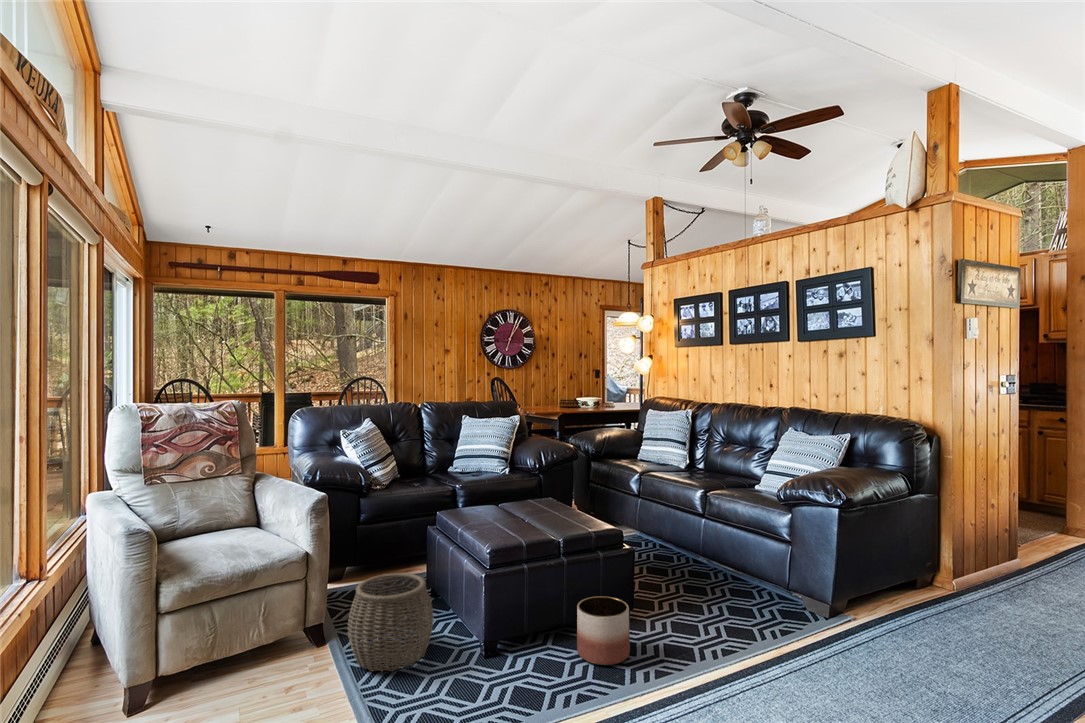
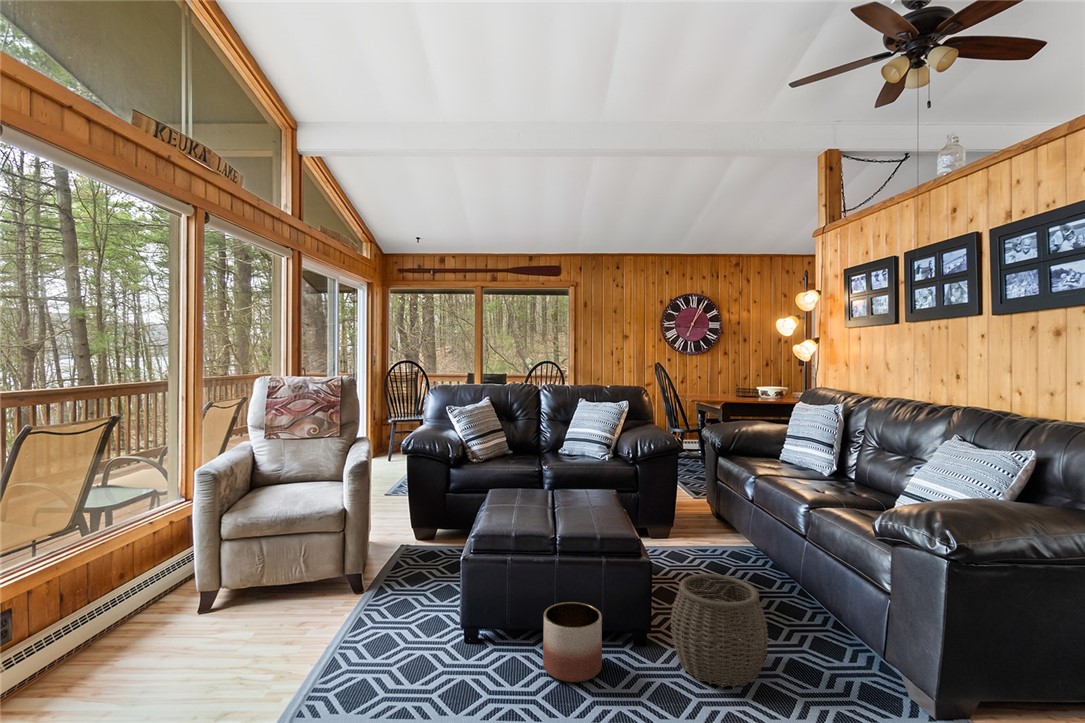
woven basket: present [348,573,434,672] -> present [671,574,768,688]

